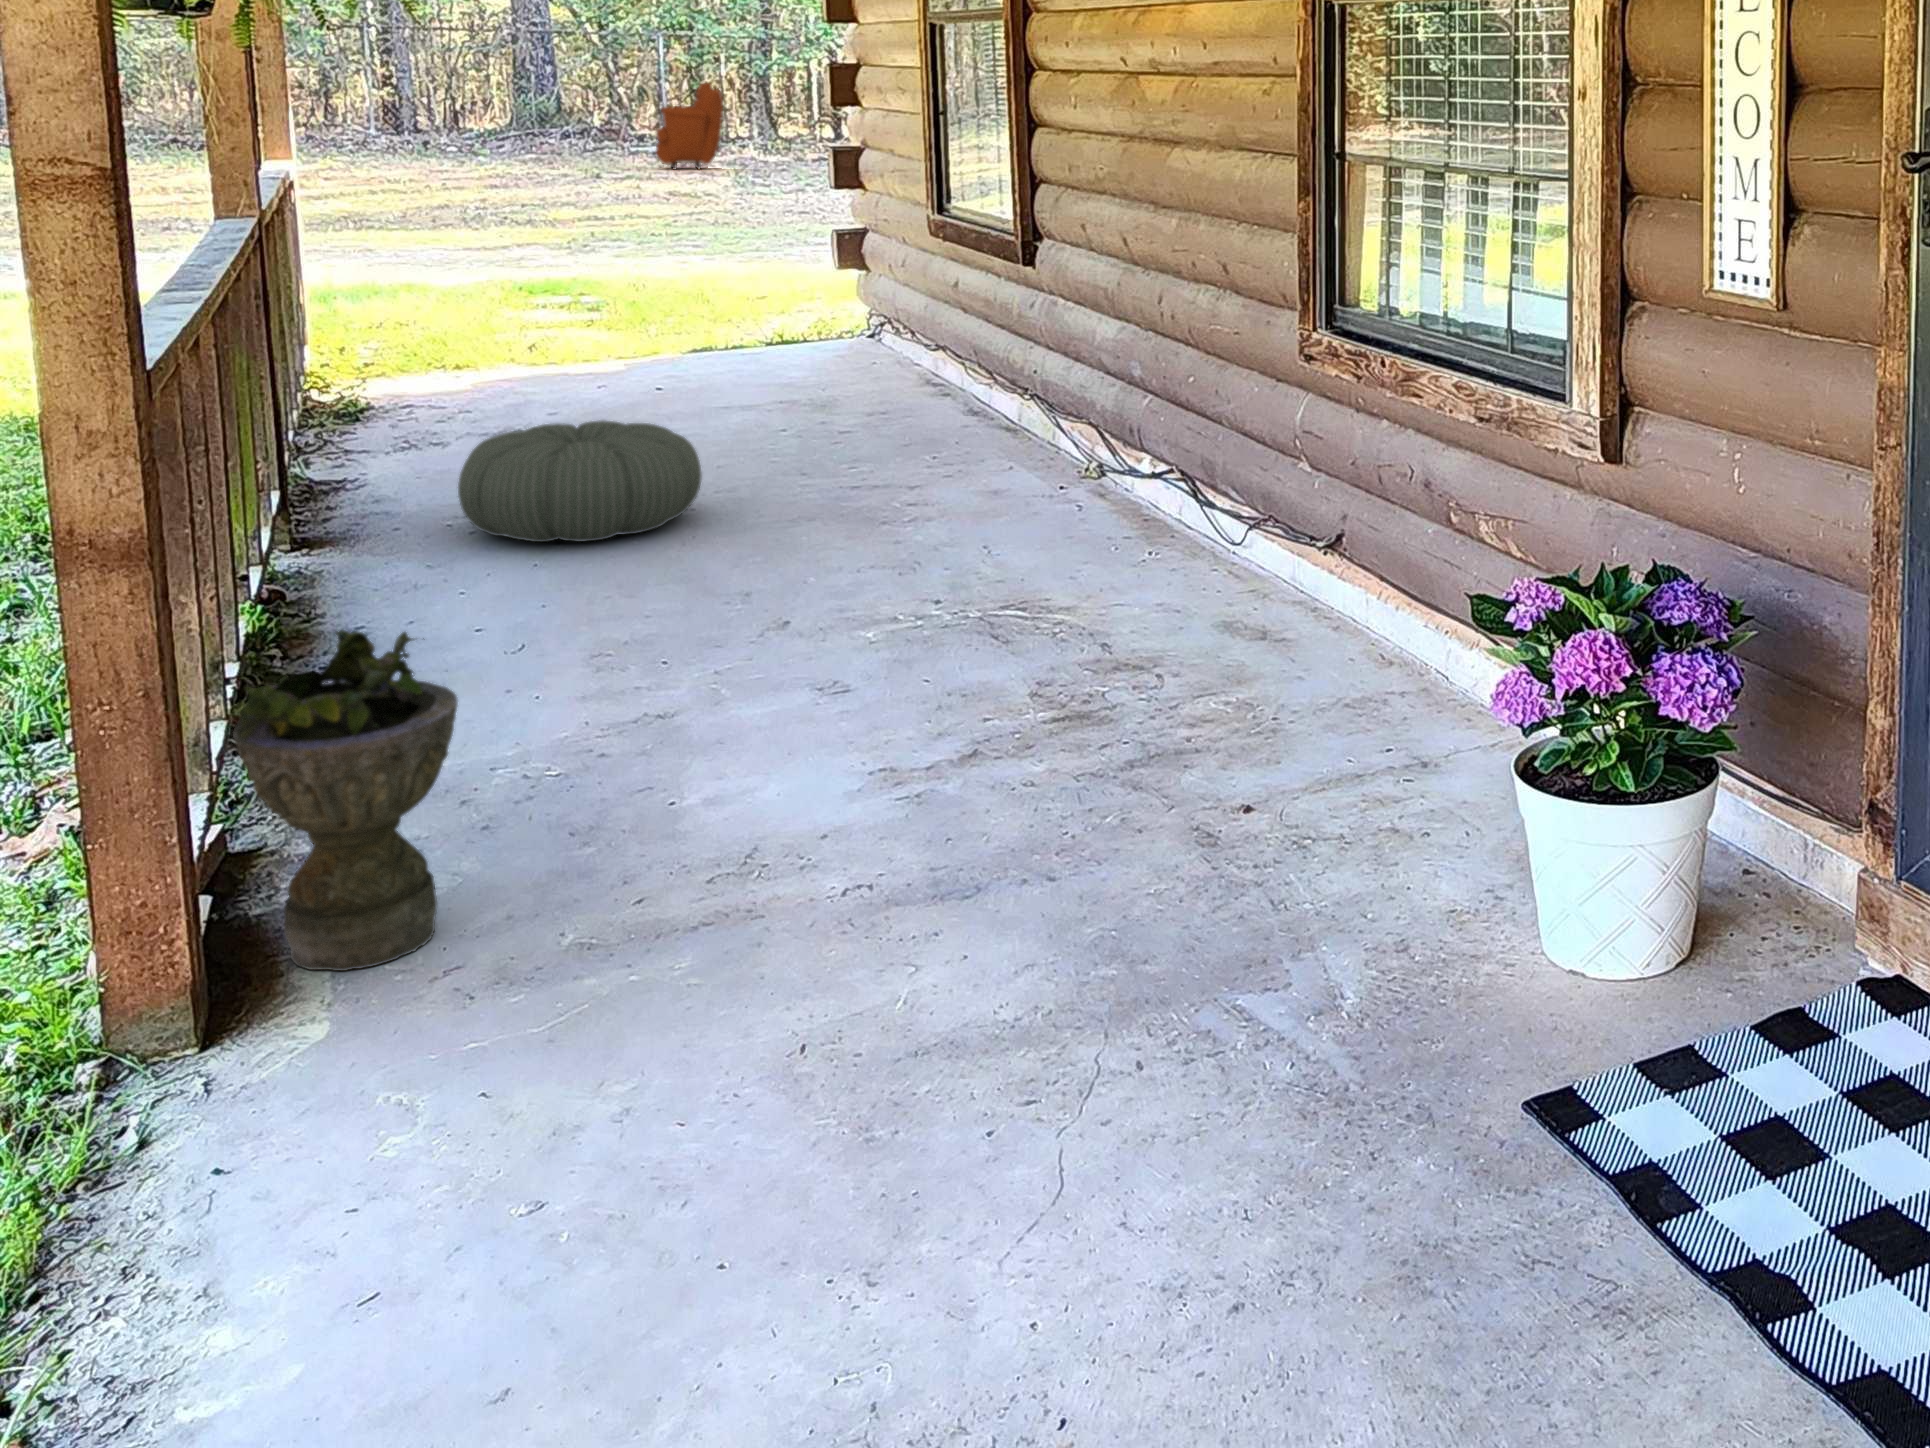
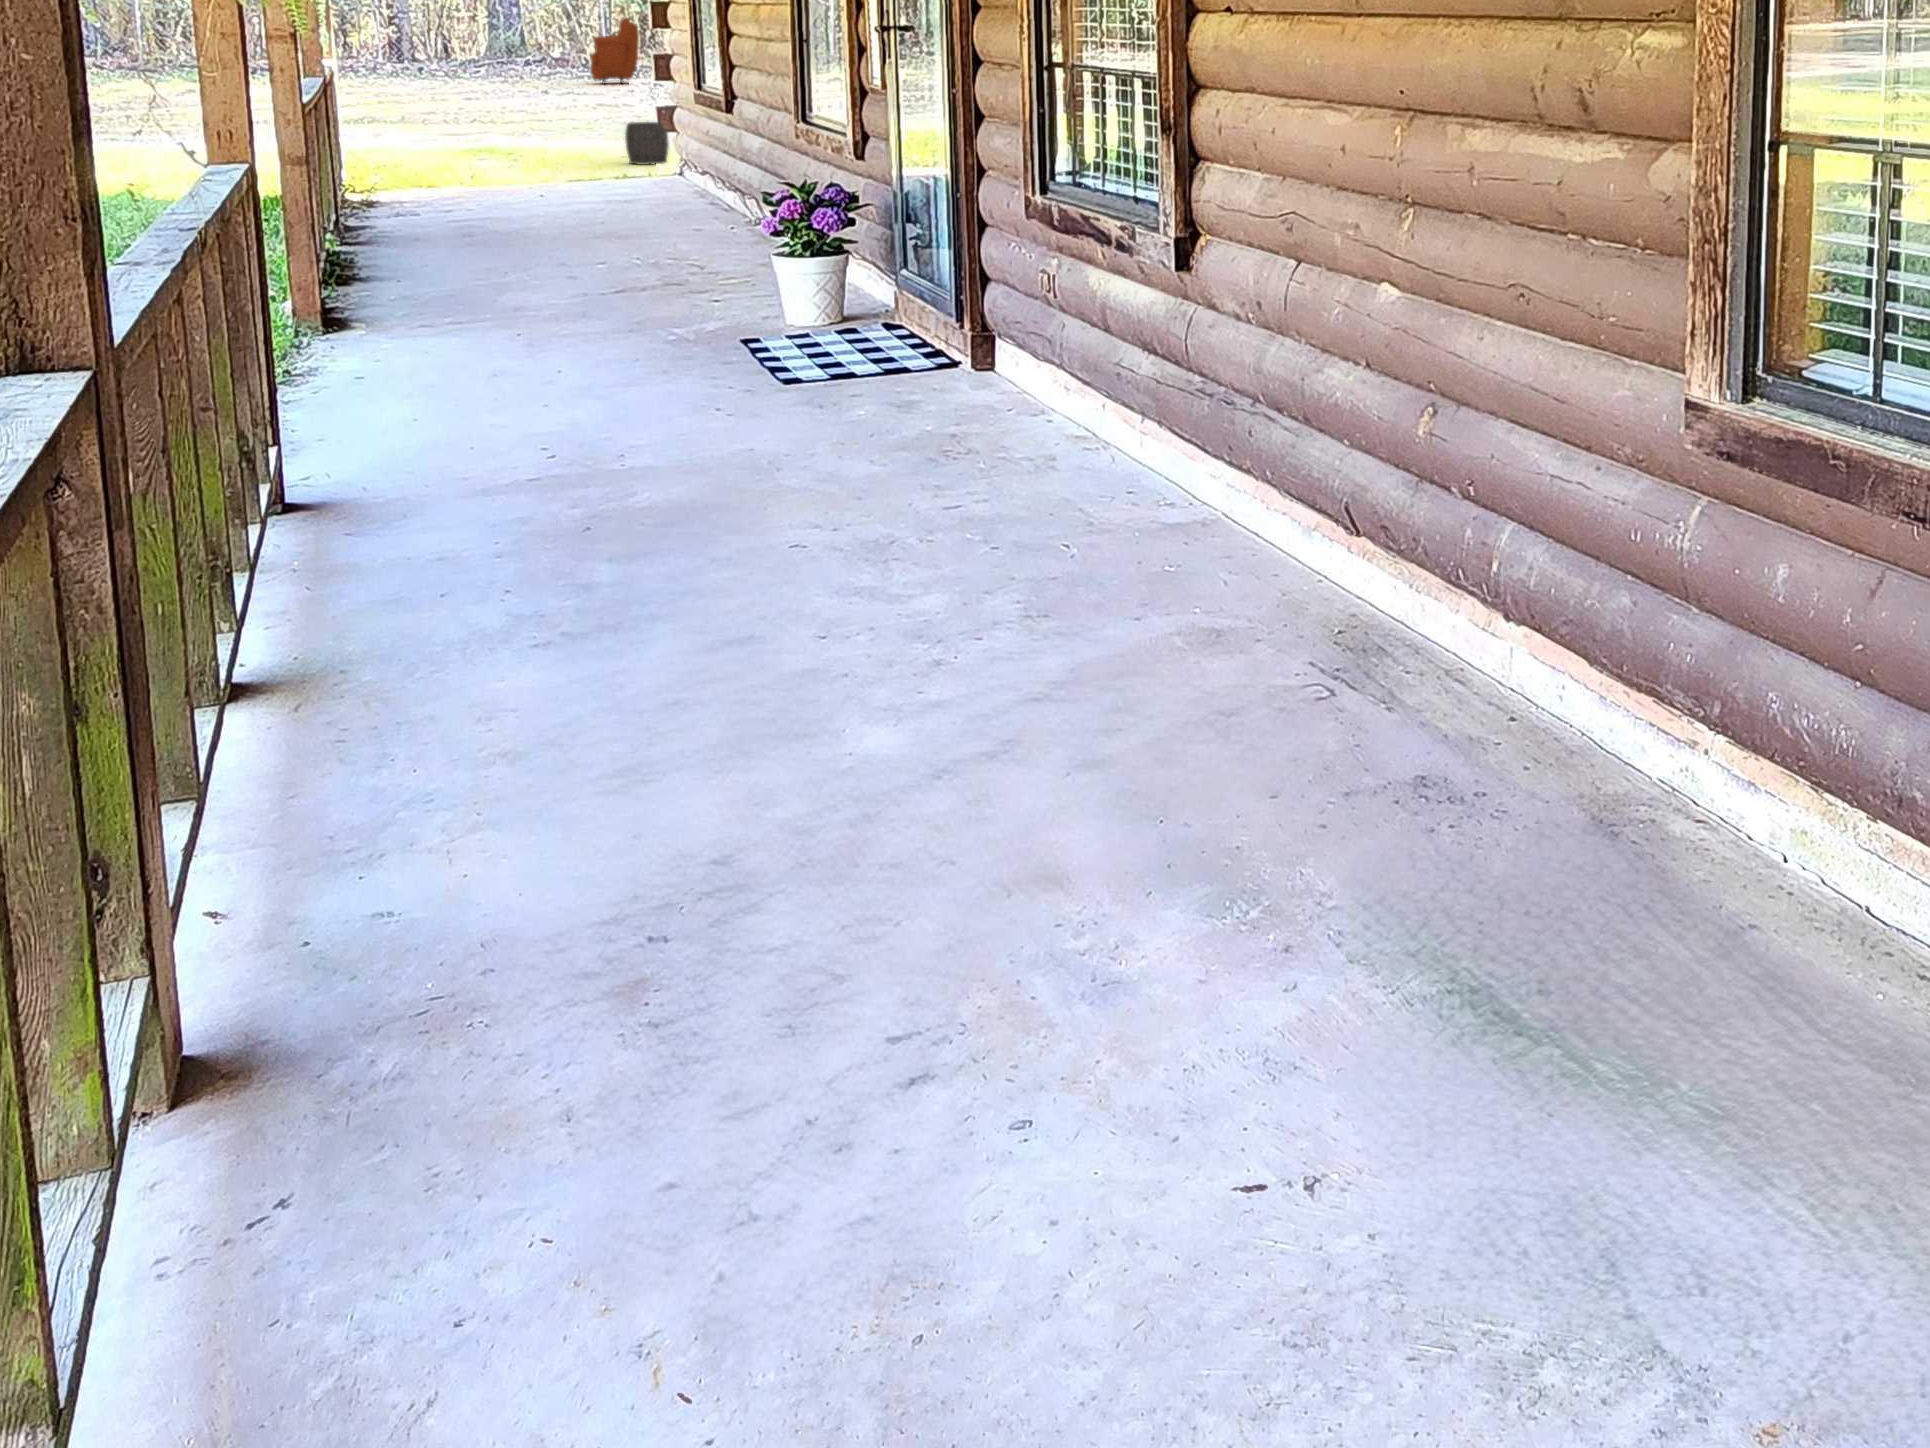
woven basket: none [782,252,851,322] -> present [625,122,669,165]
pouf: present [458,420,701,542] -> none [419,187,537,239]
planter: present [233,630,458,971] -> none [329,209,403,320]

